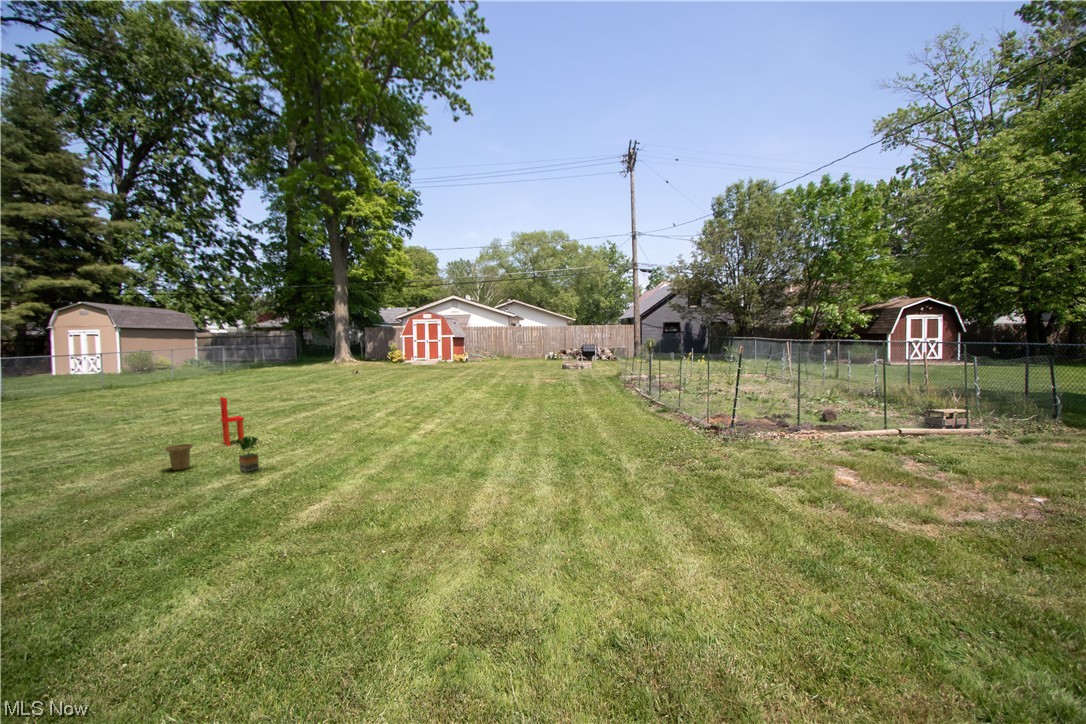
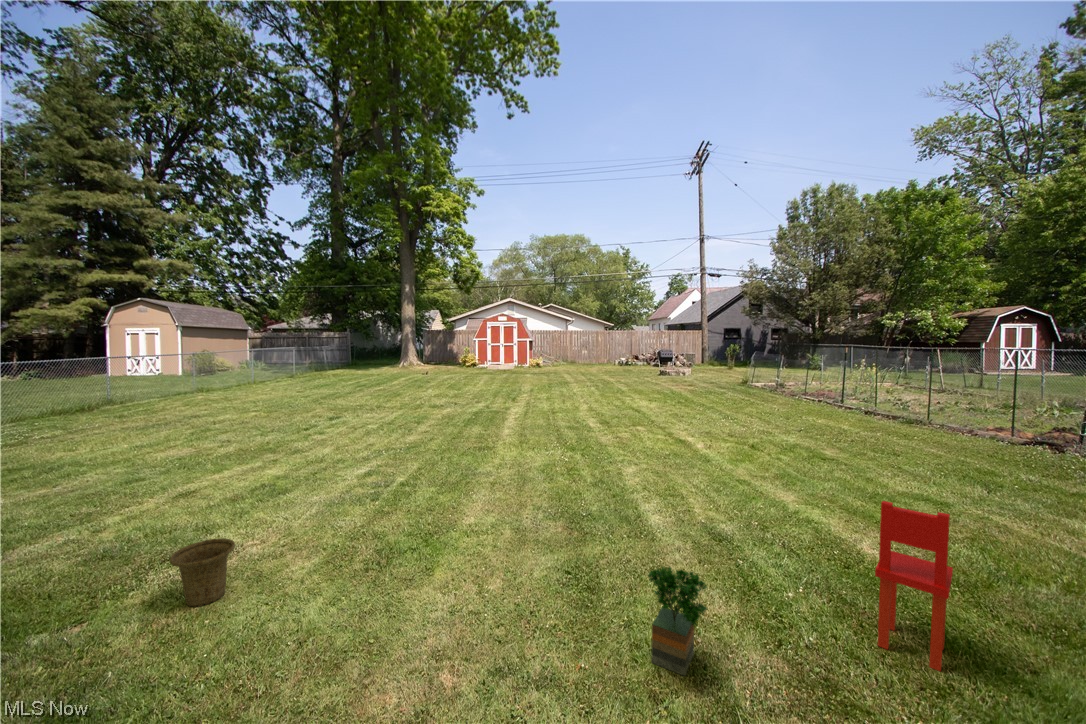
chair: present [220,397,244,446] -> present [875,501,953,671]
basket: present [165,444,193,470] -> present [170,538,235,607]

